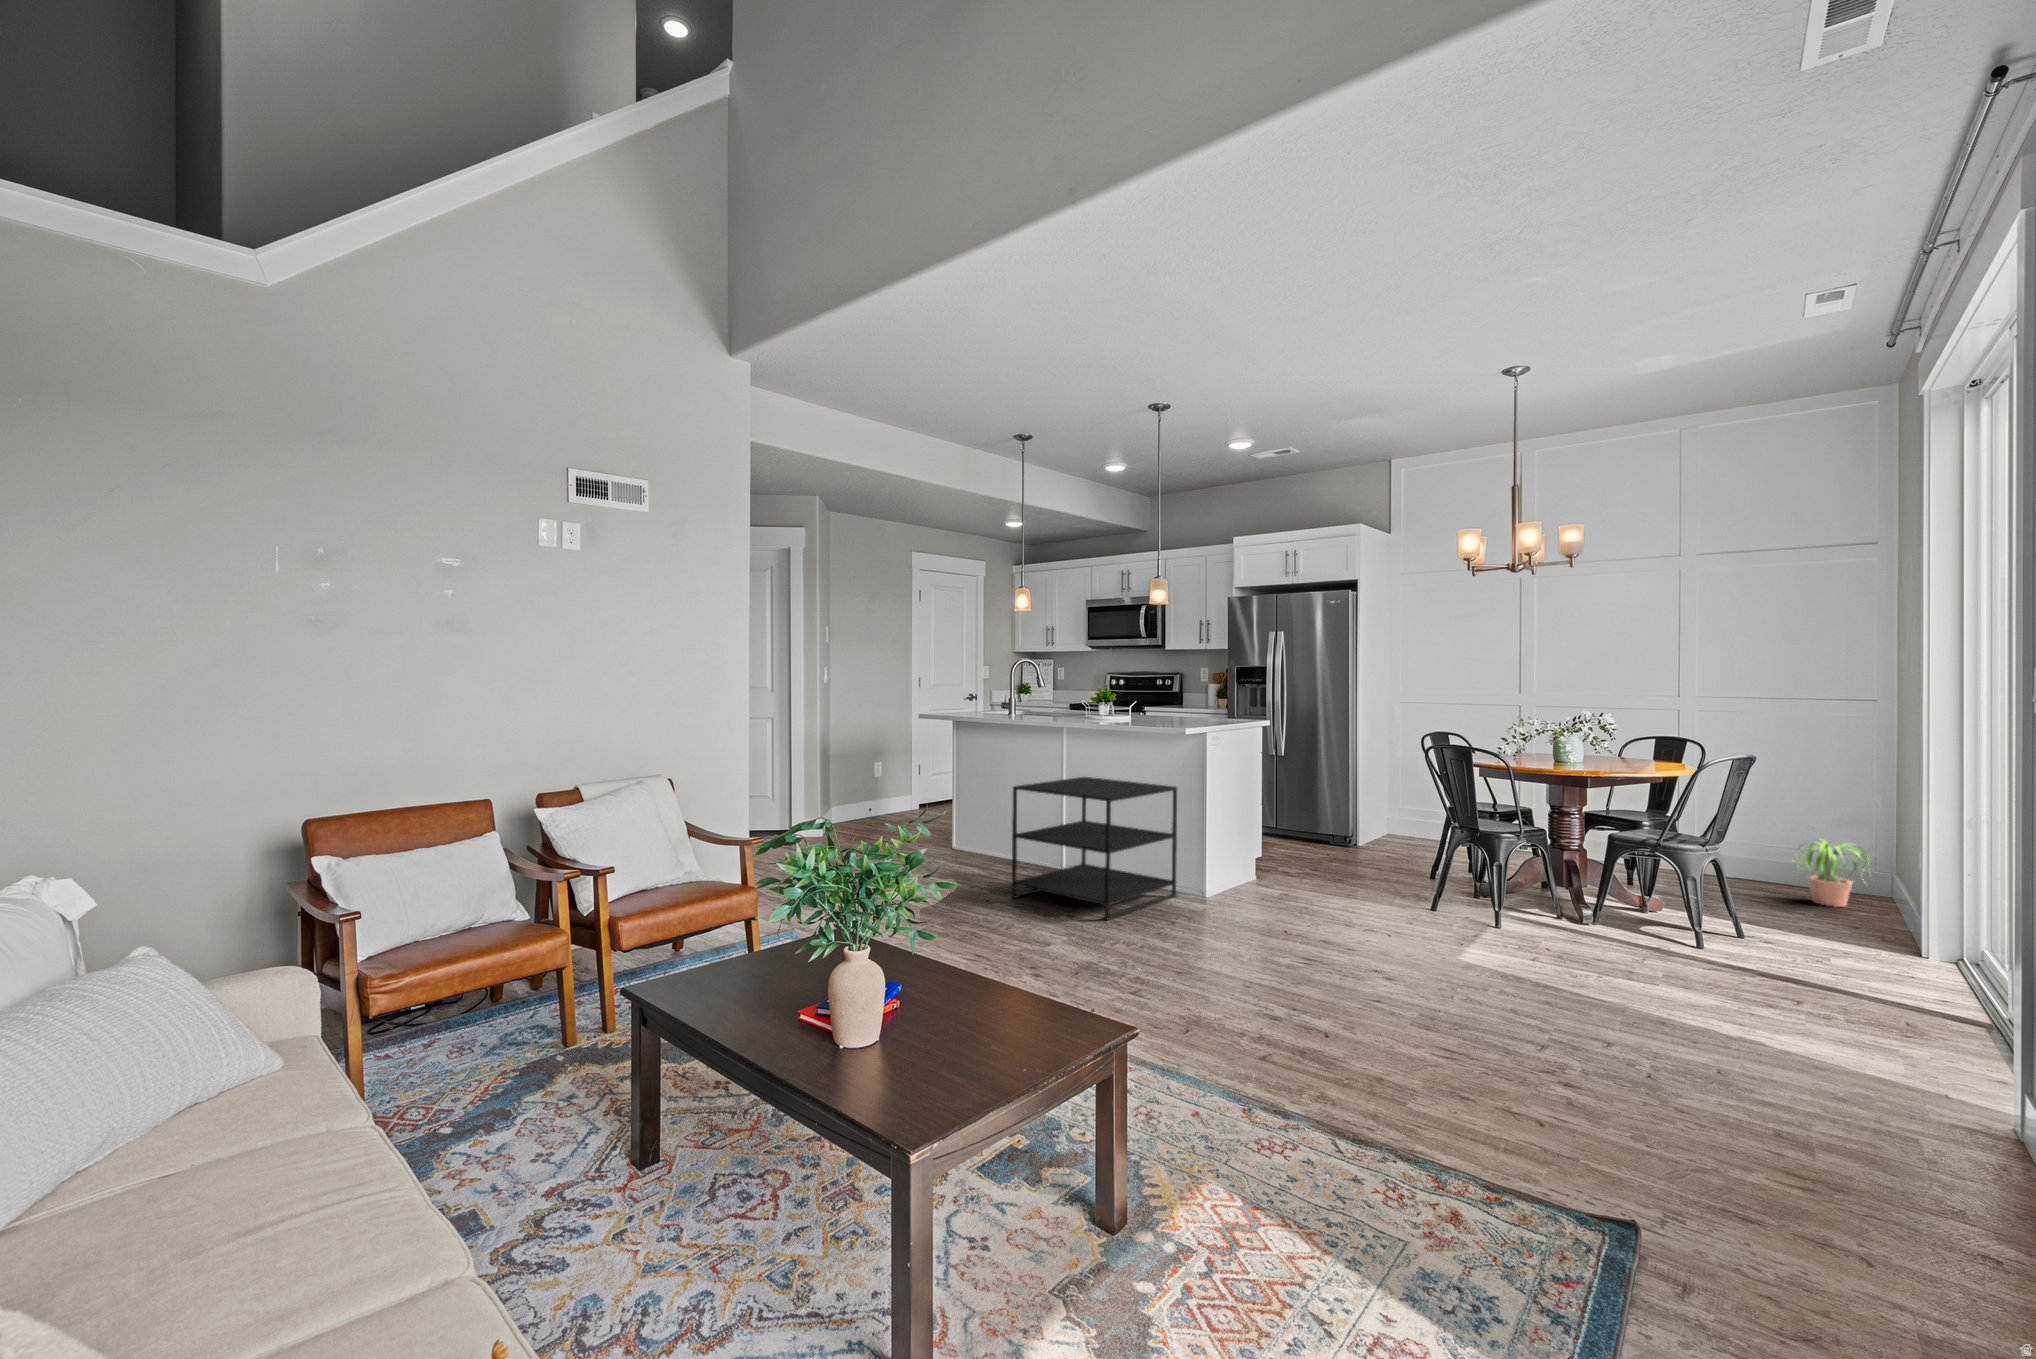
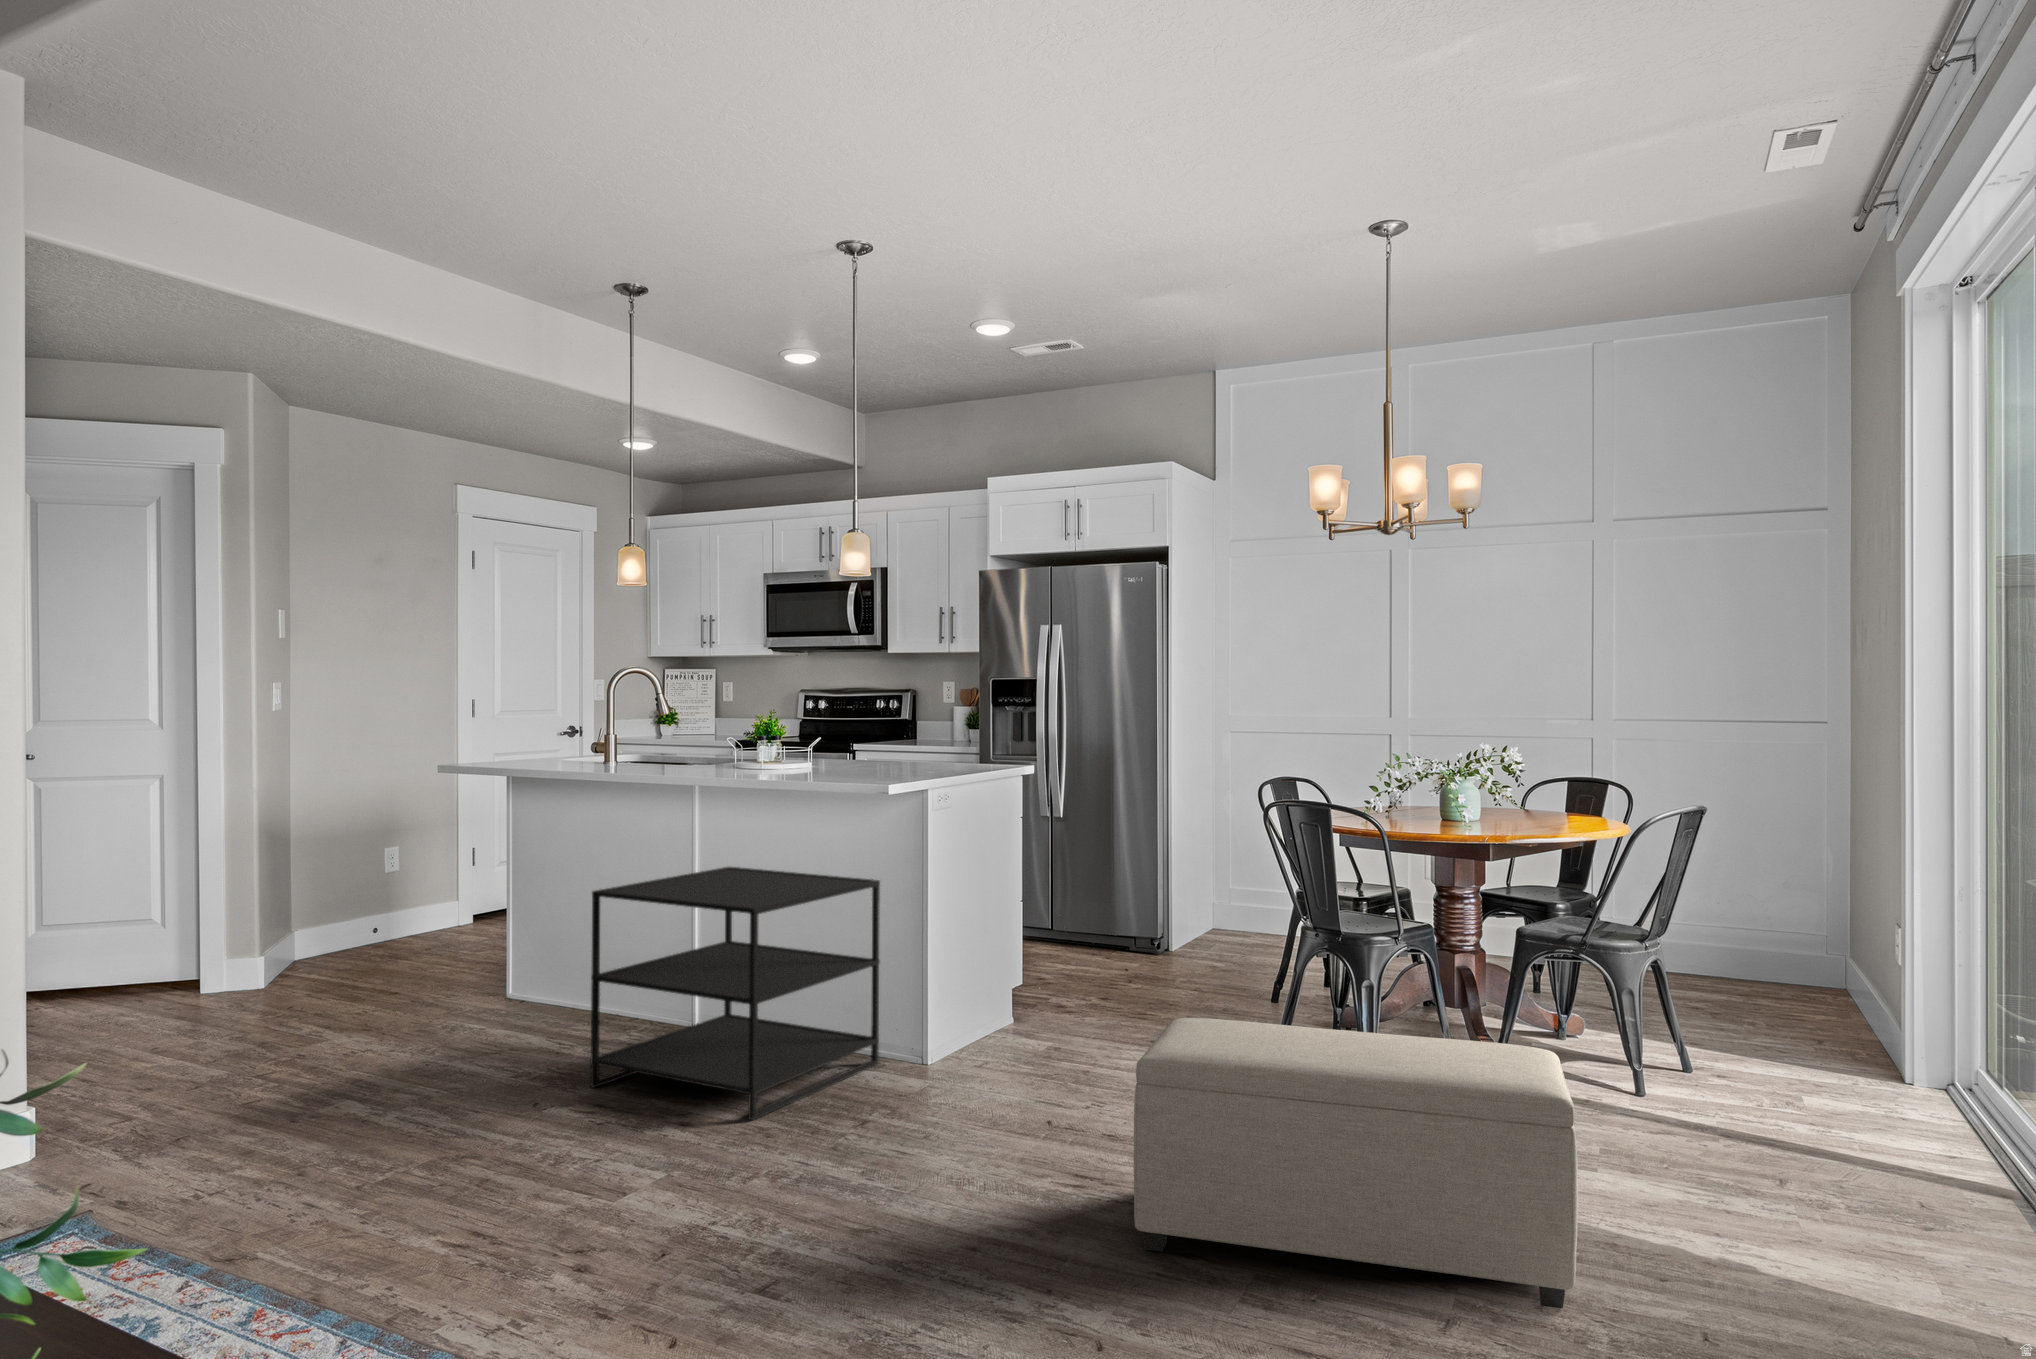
potted plant: present [1802,840,1868,907] -> none [1740,918,1853,1014]
ottoman: none [1345,871,1636,1053] -> present [1133,1018,1578,1308]

